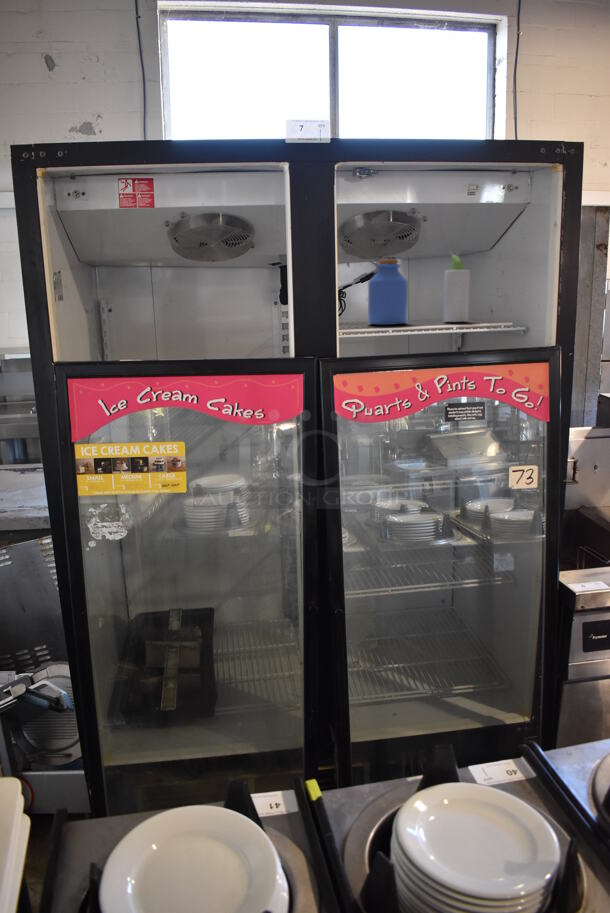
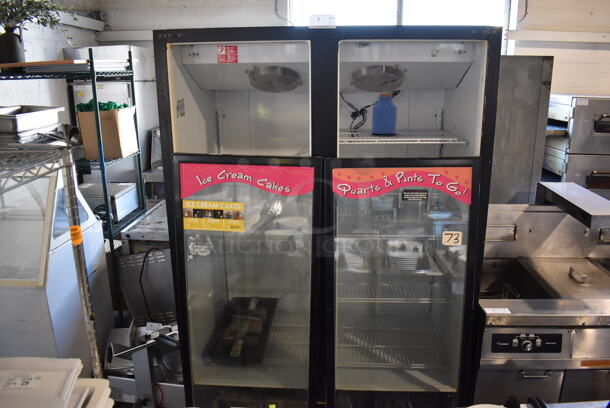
bottle: present [443,251,470,322] -> none [419,89,437,134]

